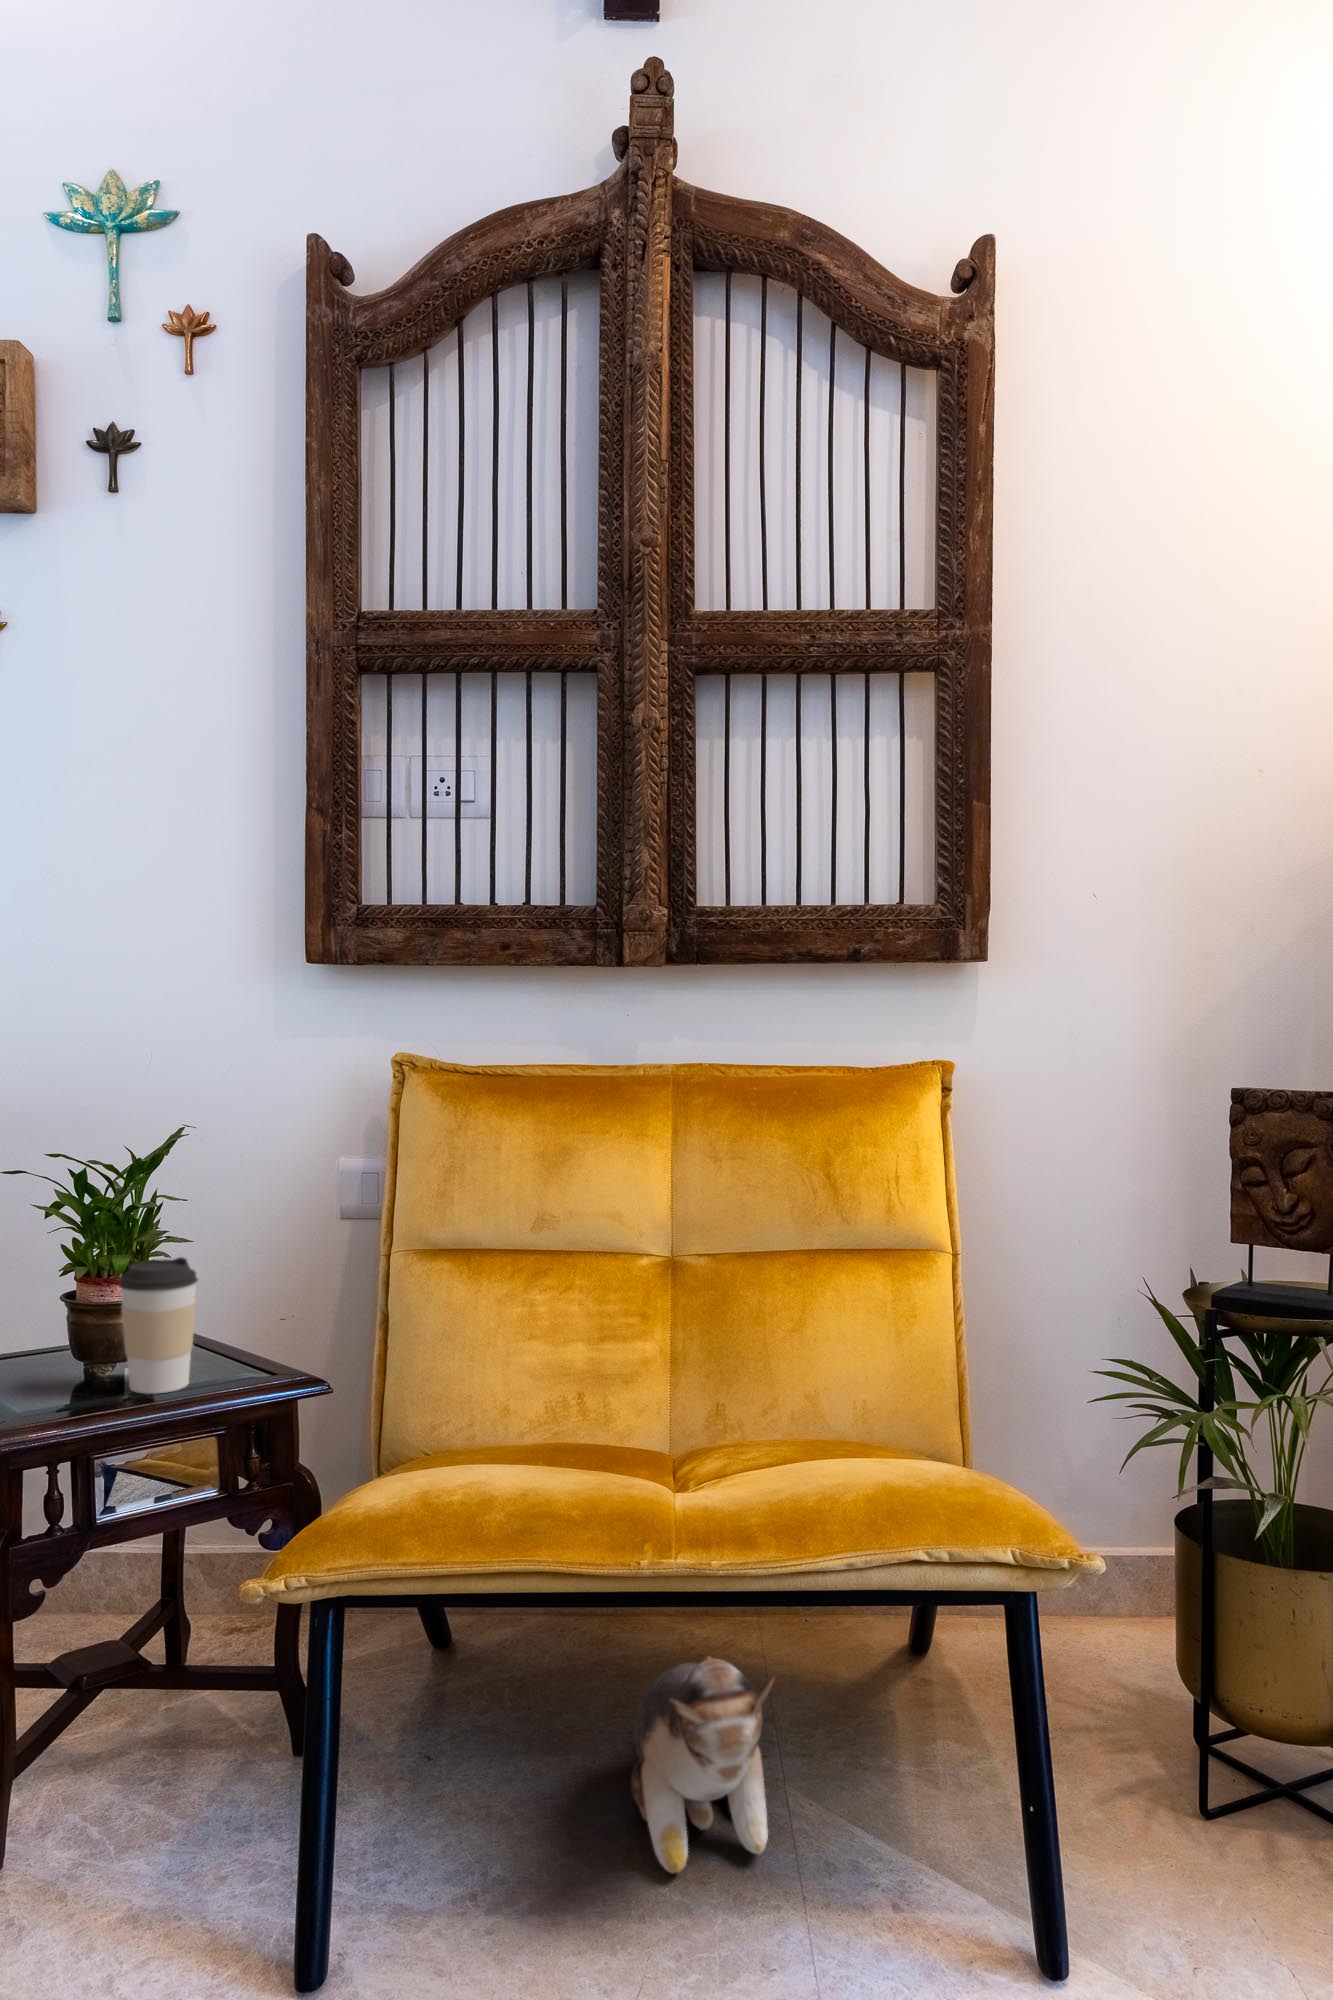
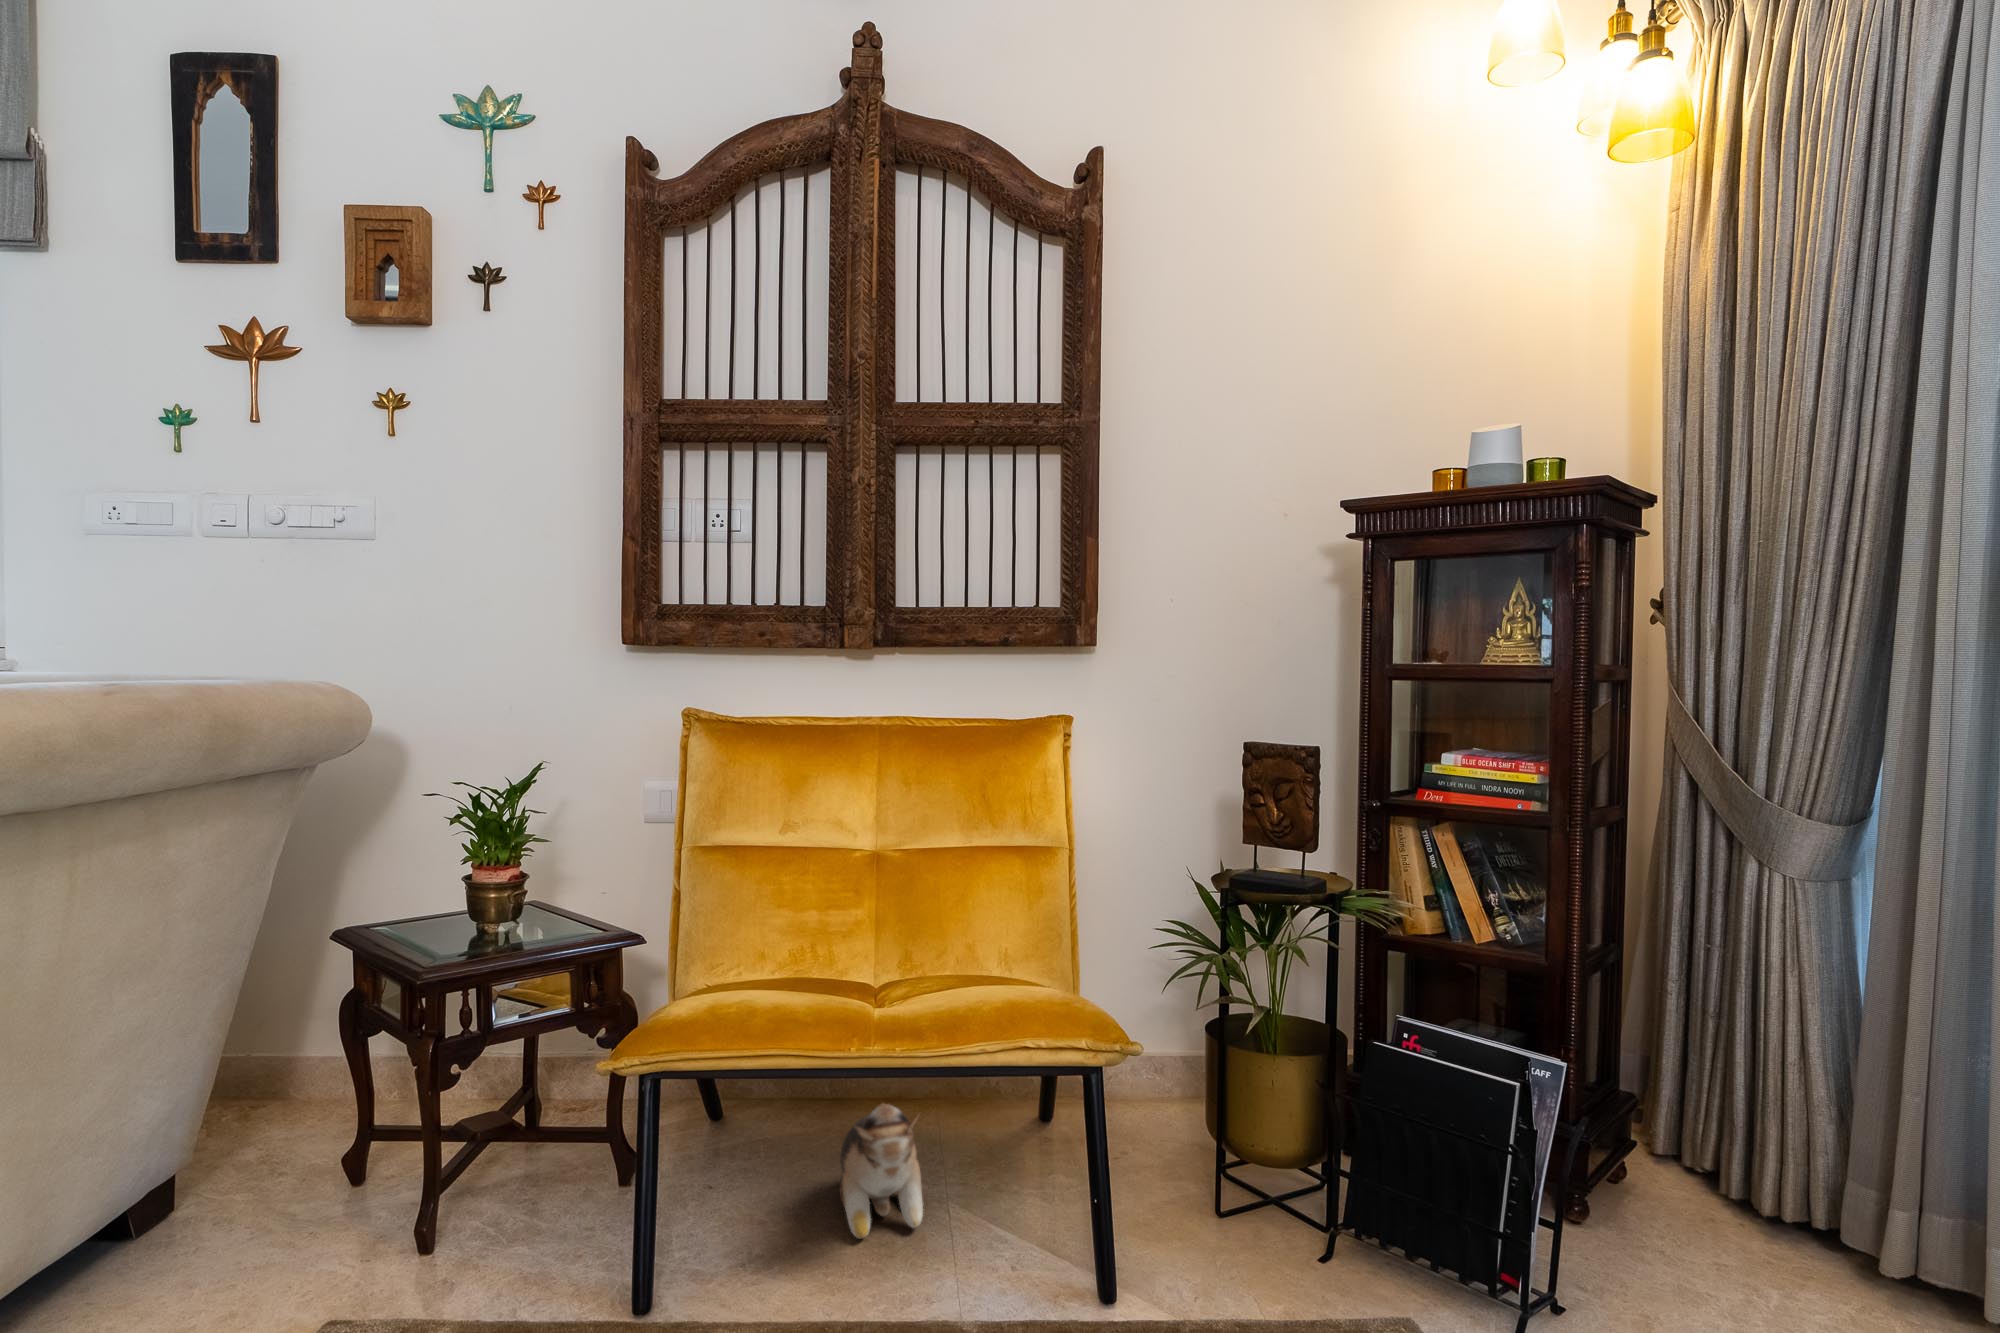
coffee cup: present [119,1257,198,1394] -> none [501,853,554,942]

